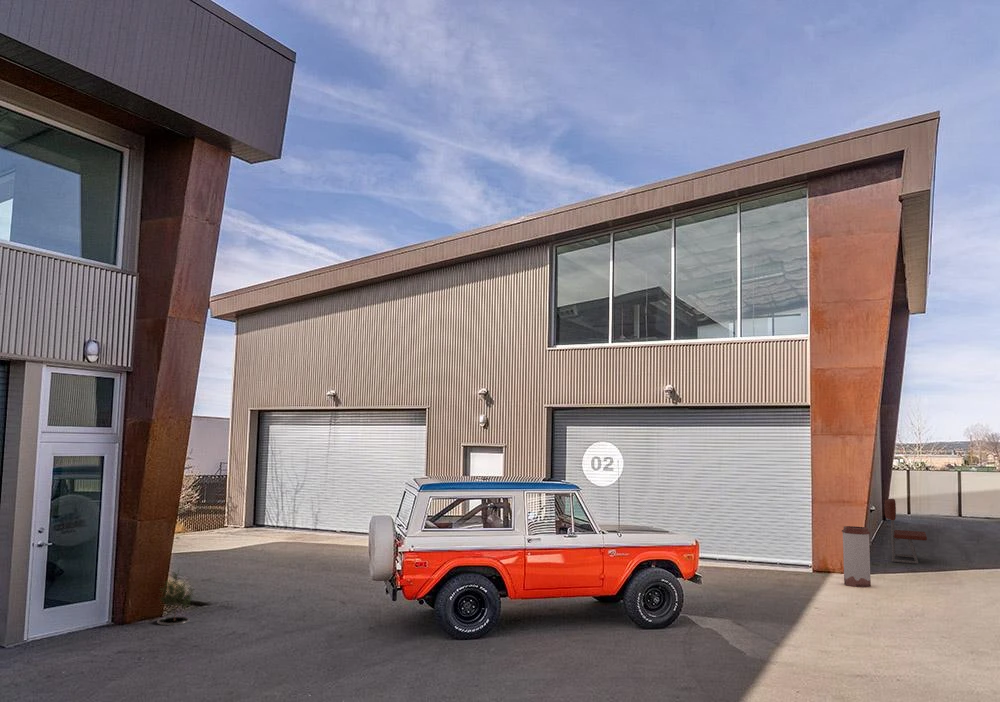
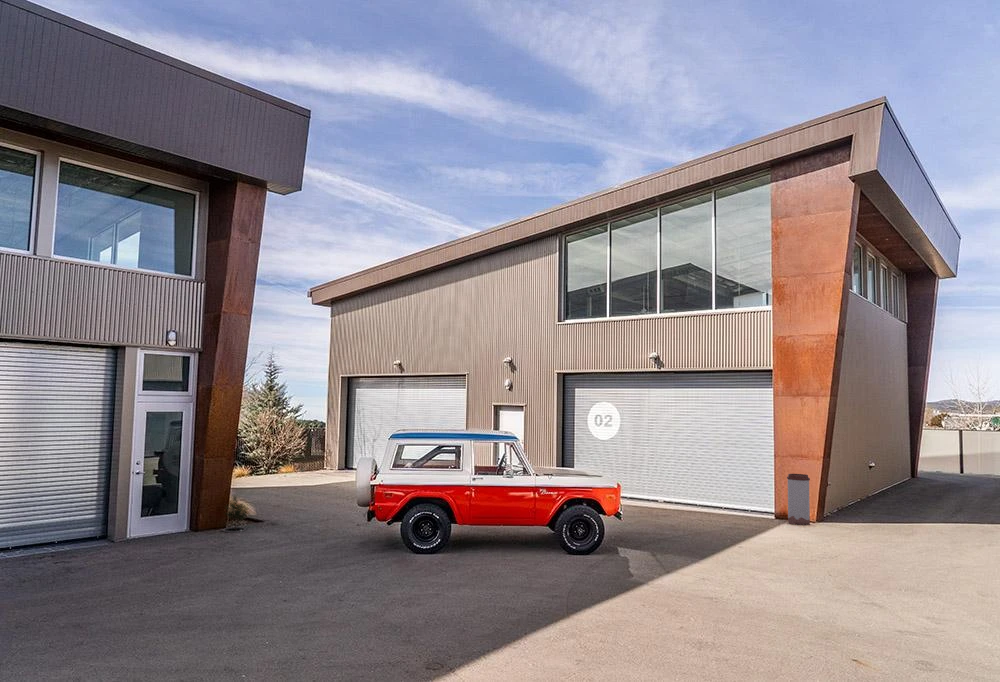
bench: present [885,499,927,564] -> none [858,452,898,510]

